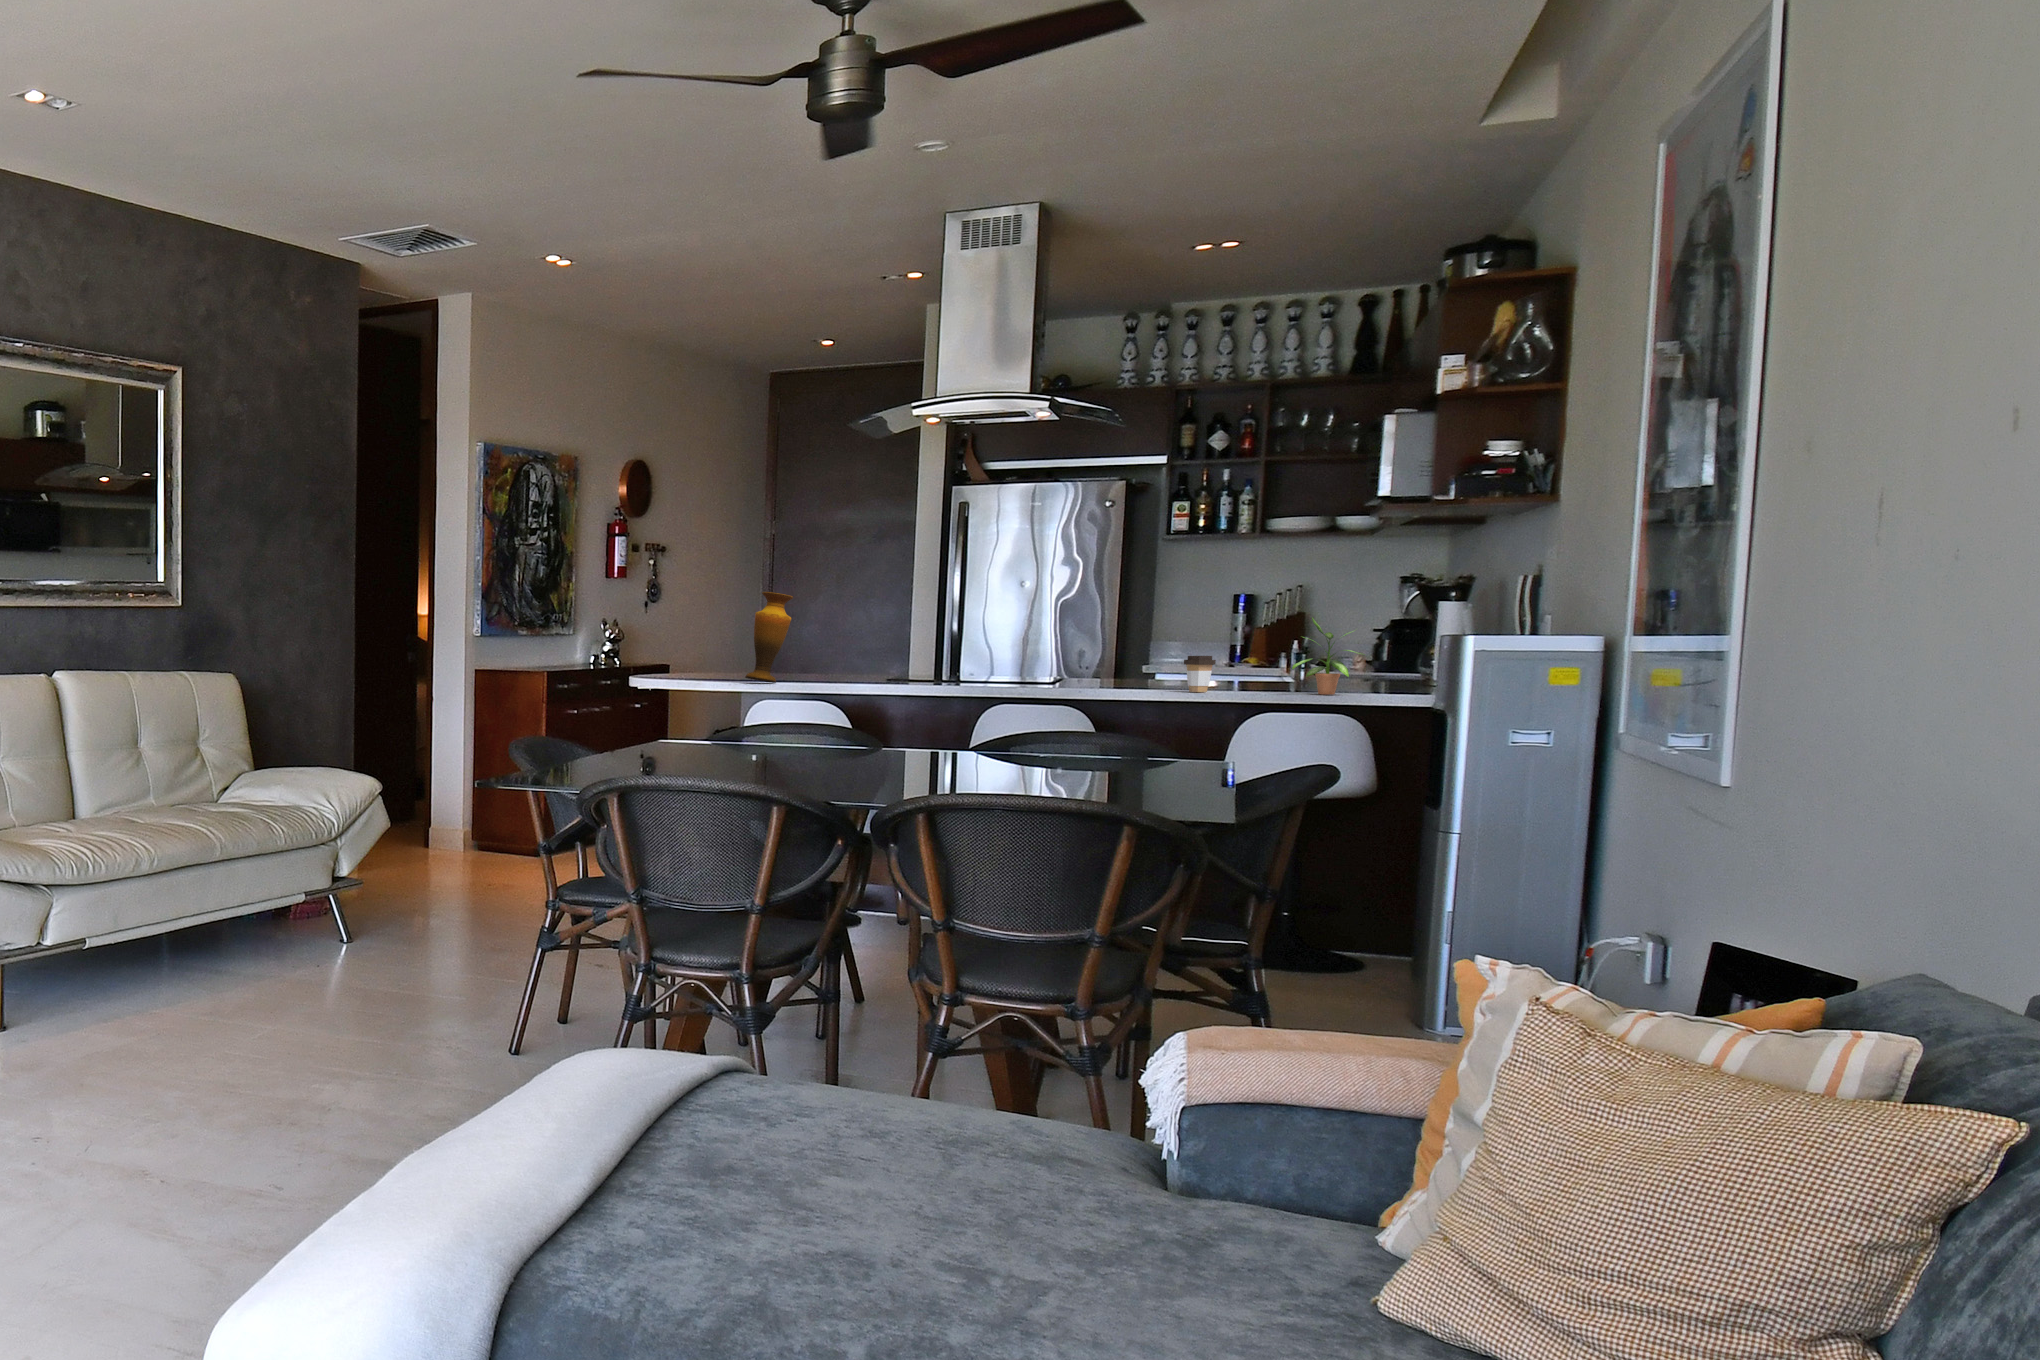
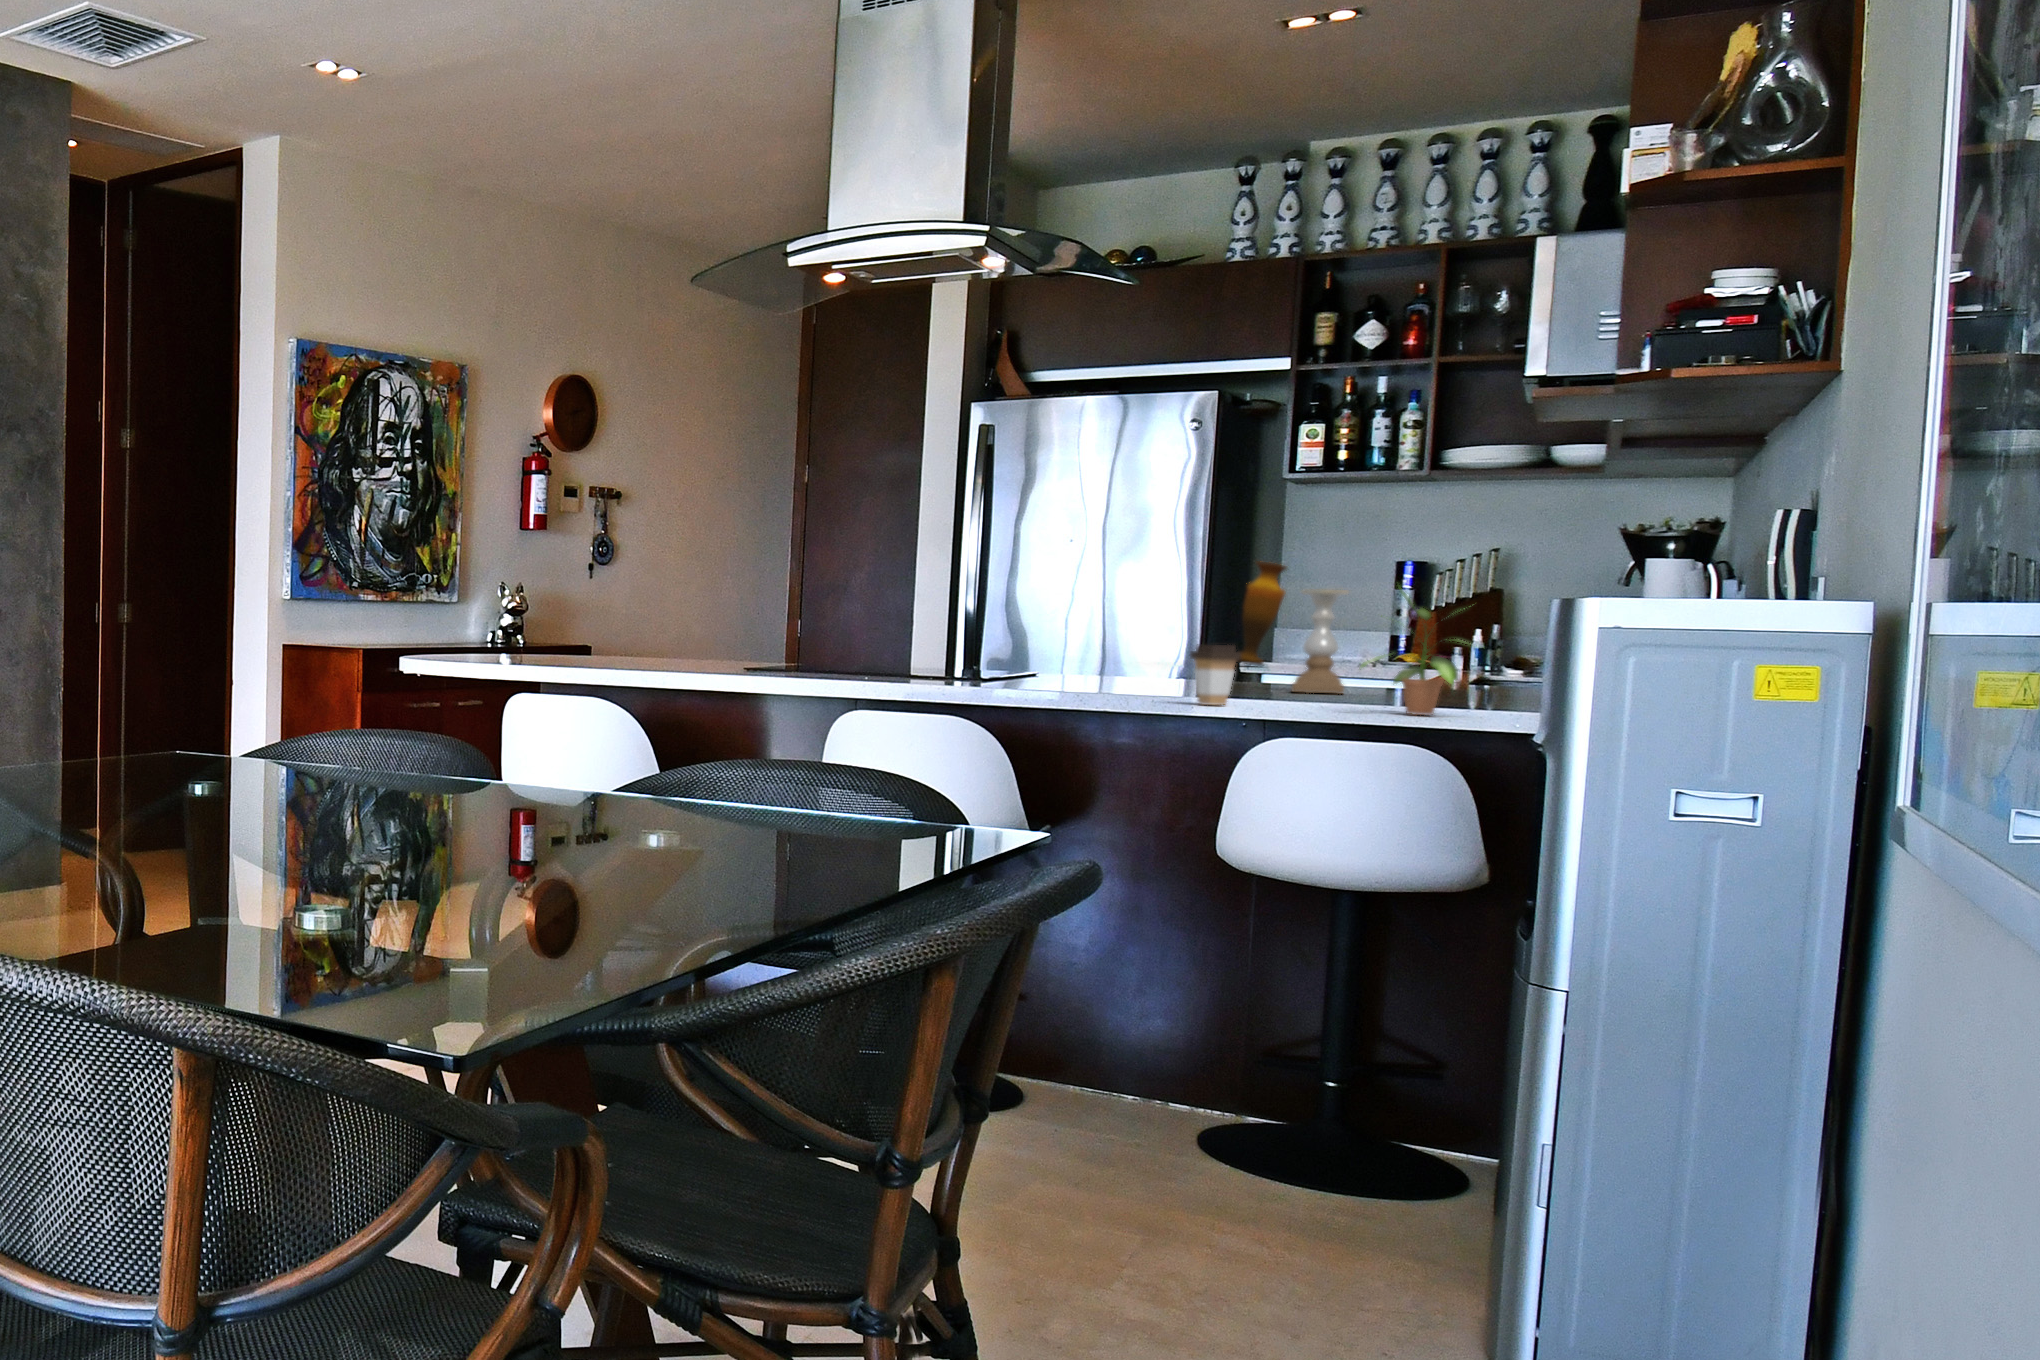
vase: present [745,592,793,683] -> present [1236,561,1287,666]
candle holder: none [1215,618,1252,683] -> present [1292,590,1349,694]

